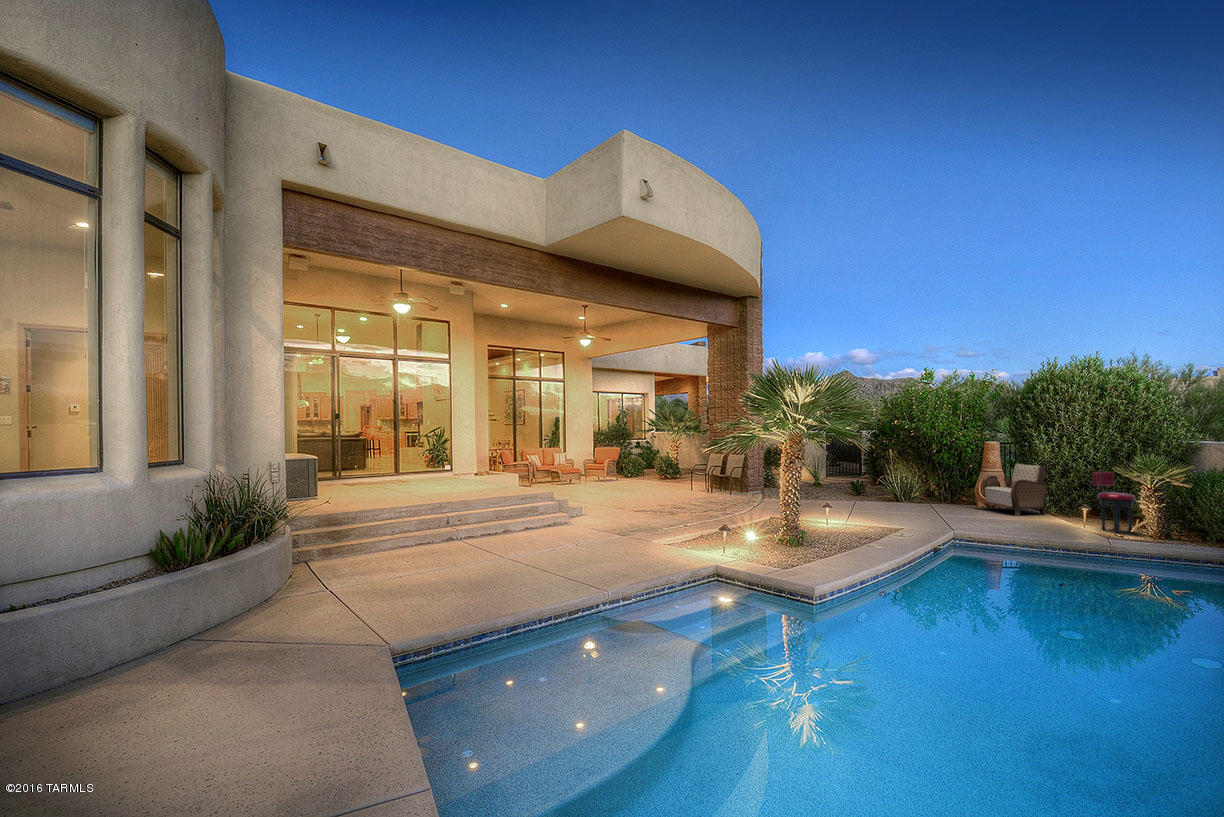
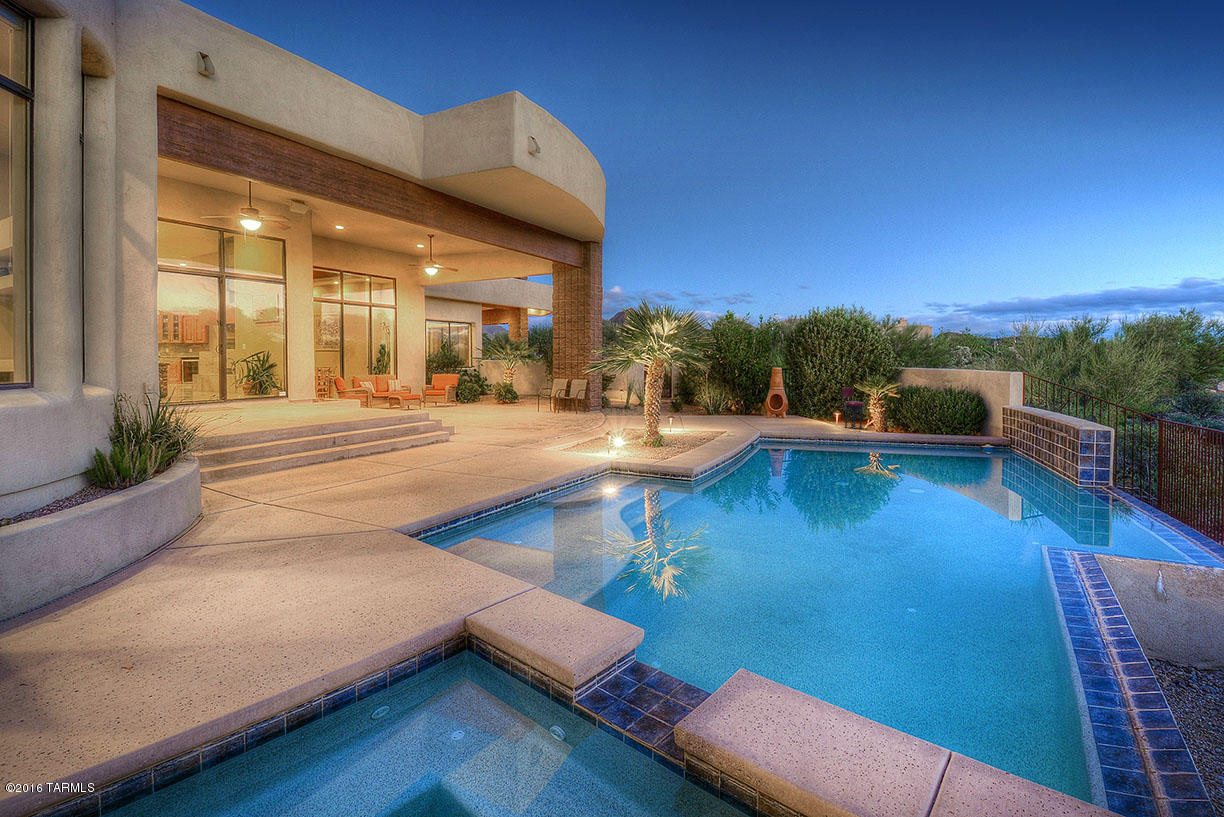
armchair: present [982,464,1047,516] -> none [771,385,812,422]

